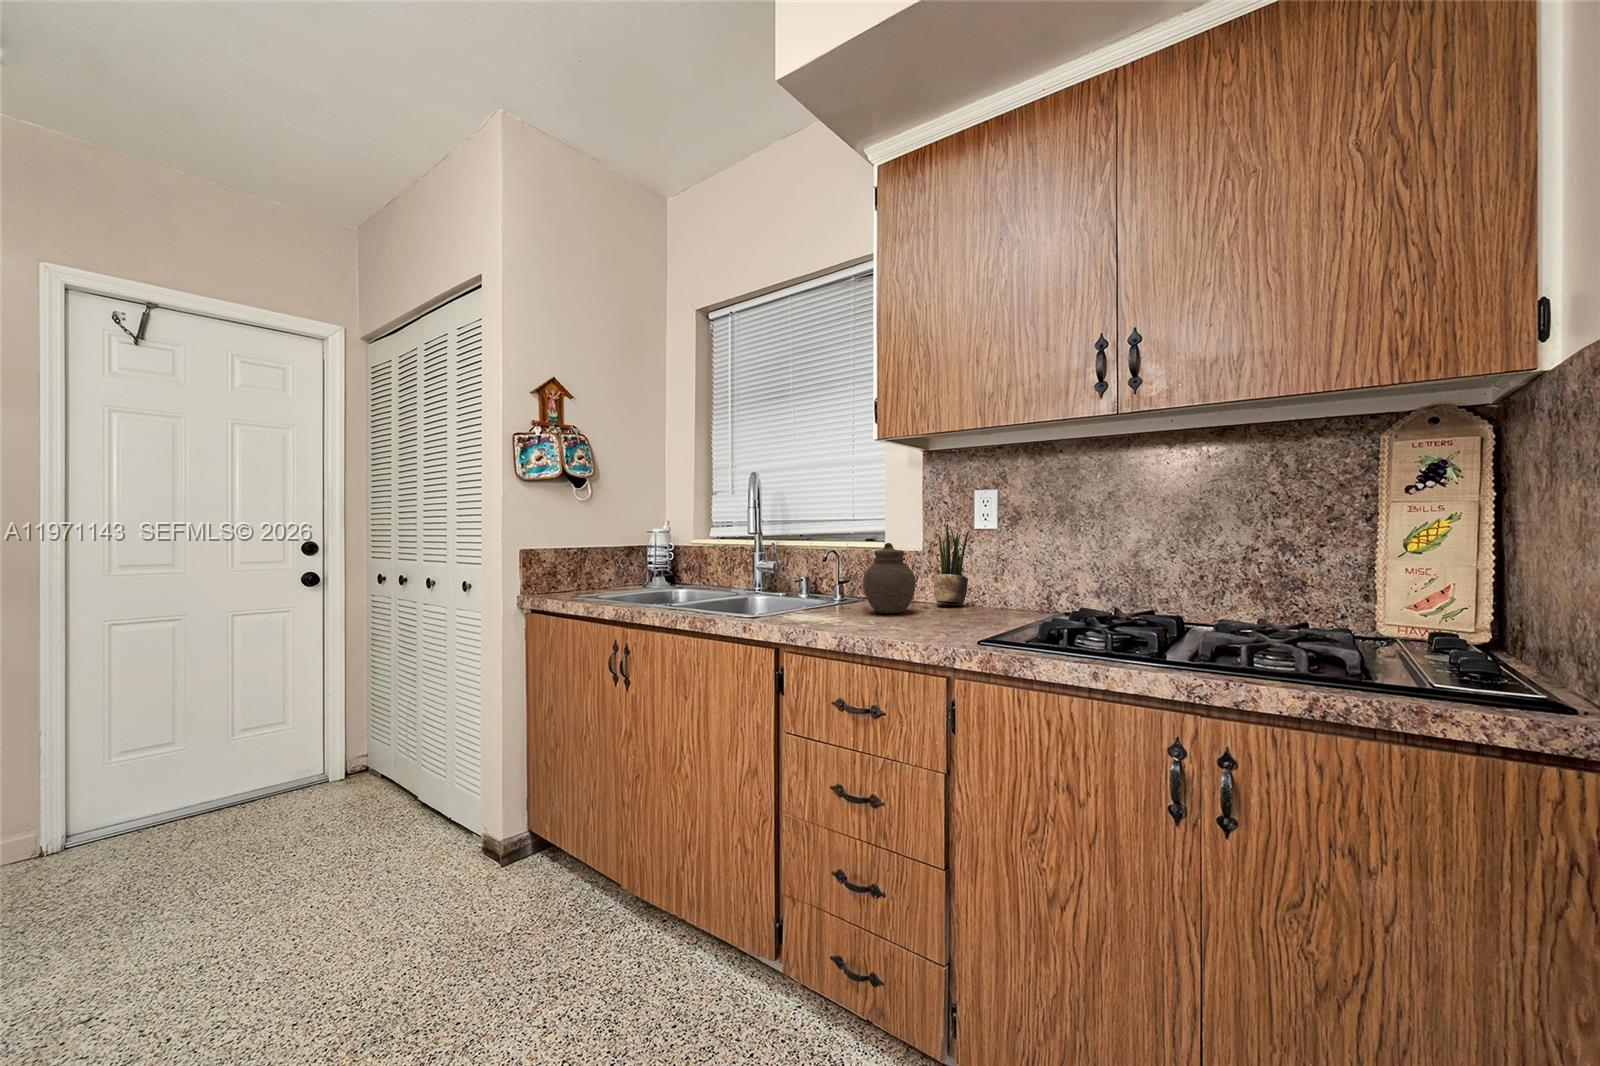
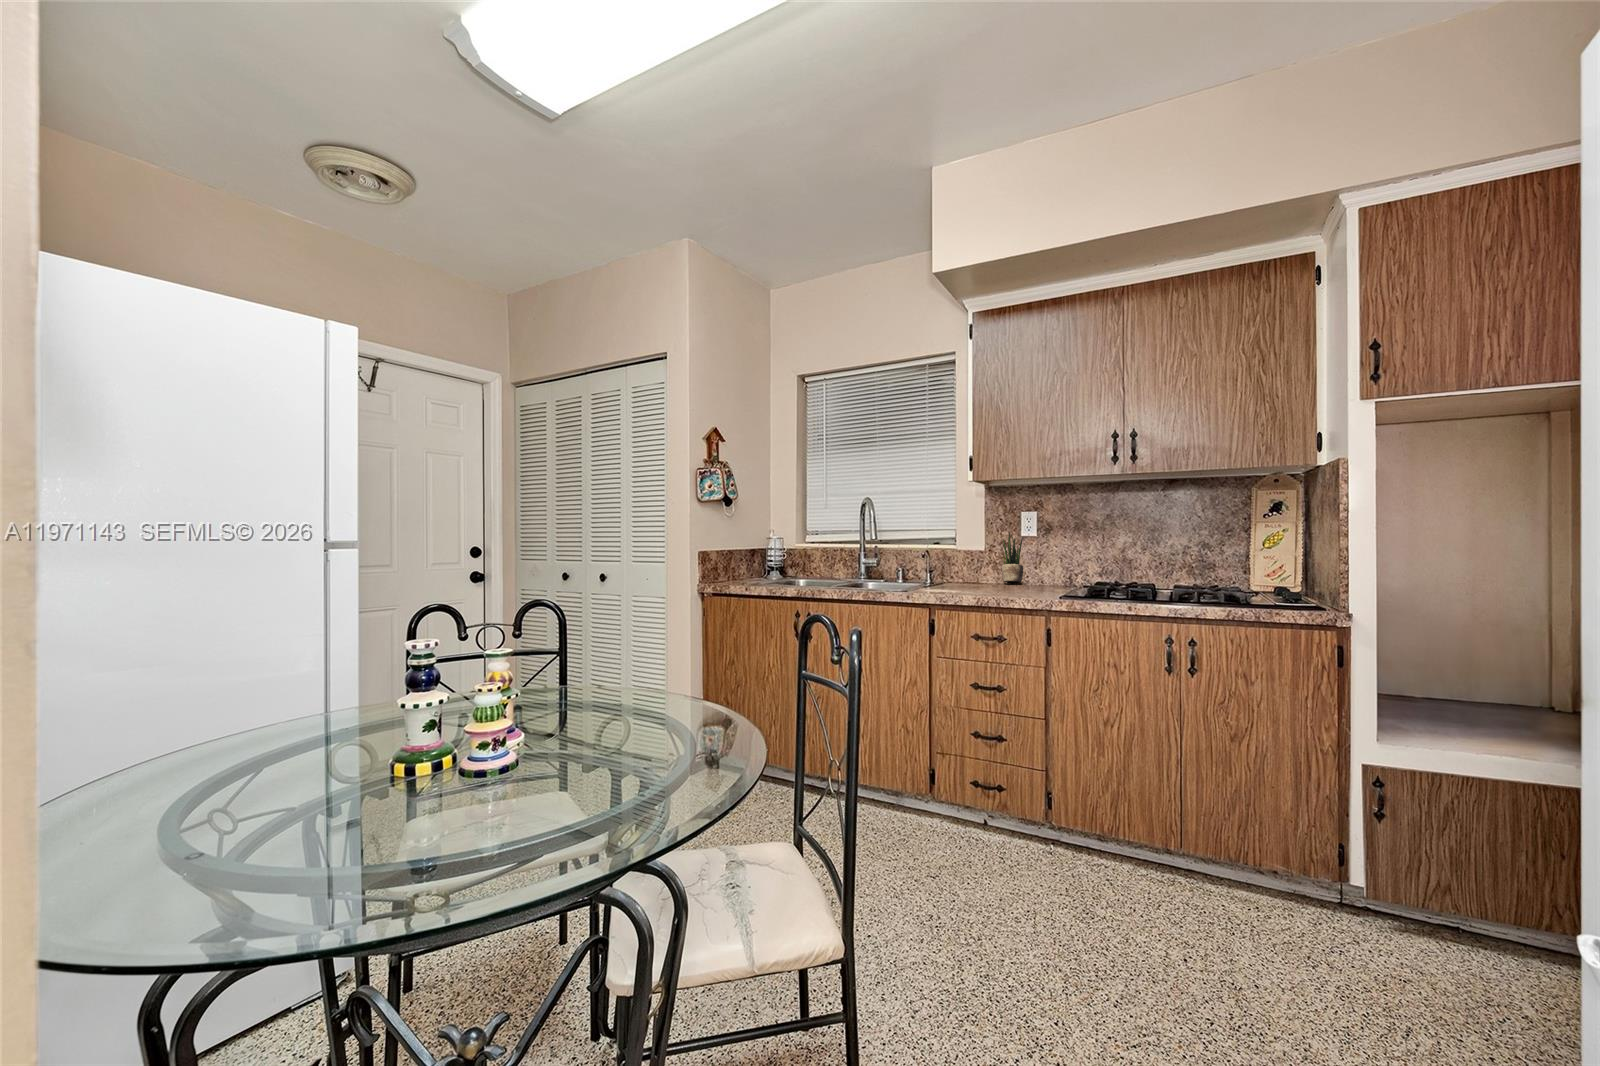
jar: present [863,543,916,613] -> none [965,545,998,588]

